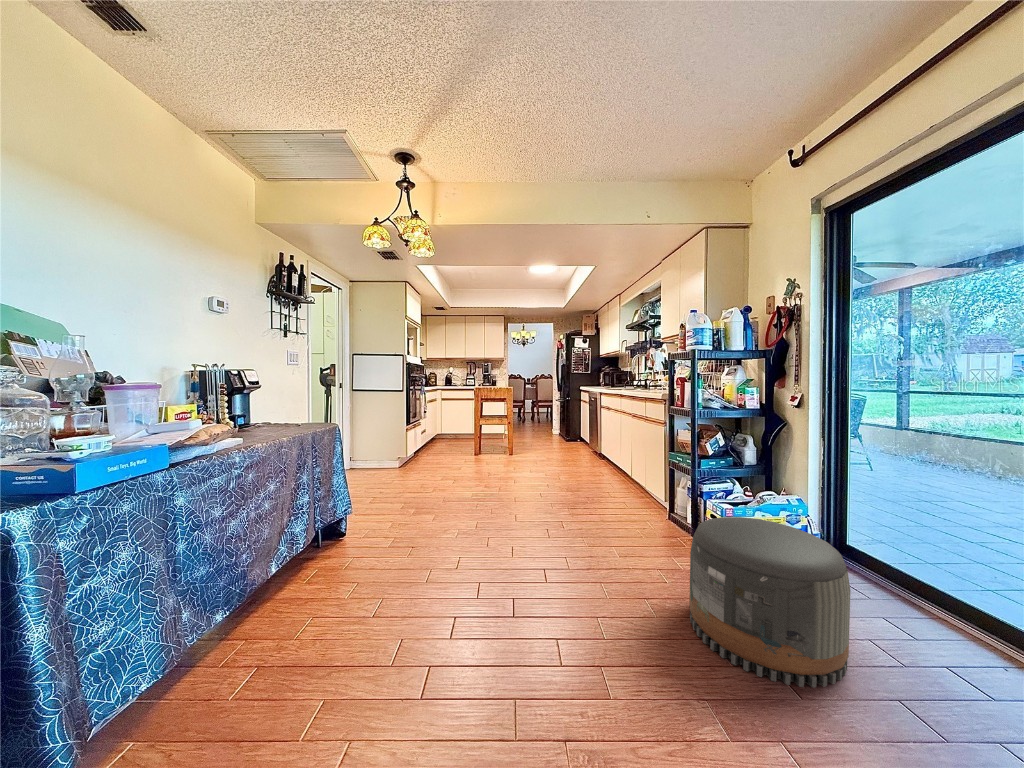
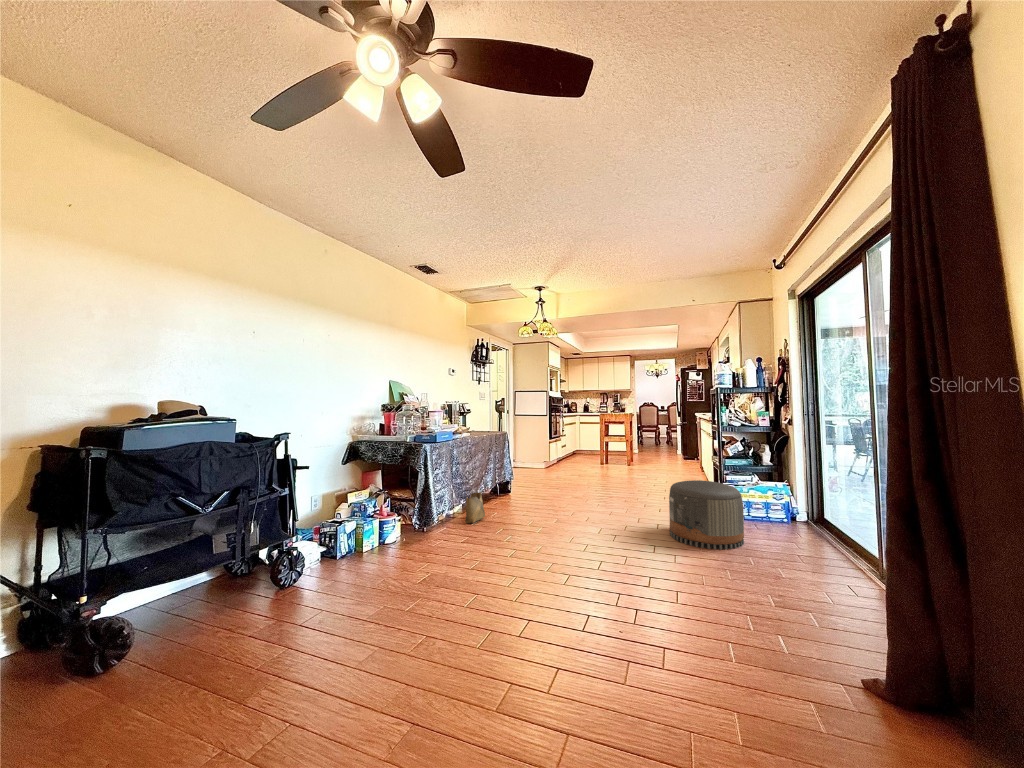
woven basket: none [203,575,275,710] -> present [465,481,485,523]

